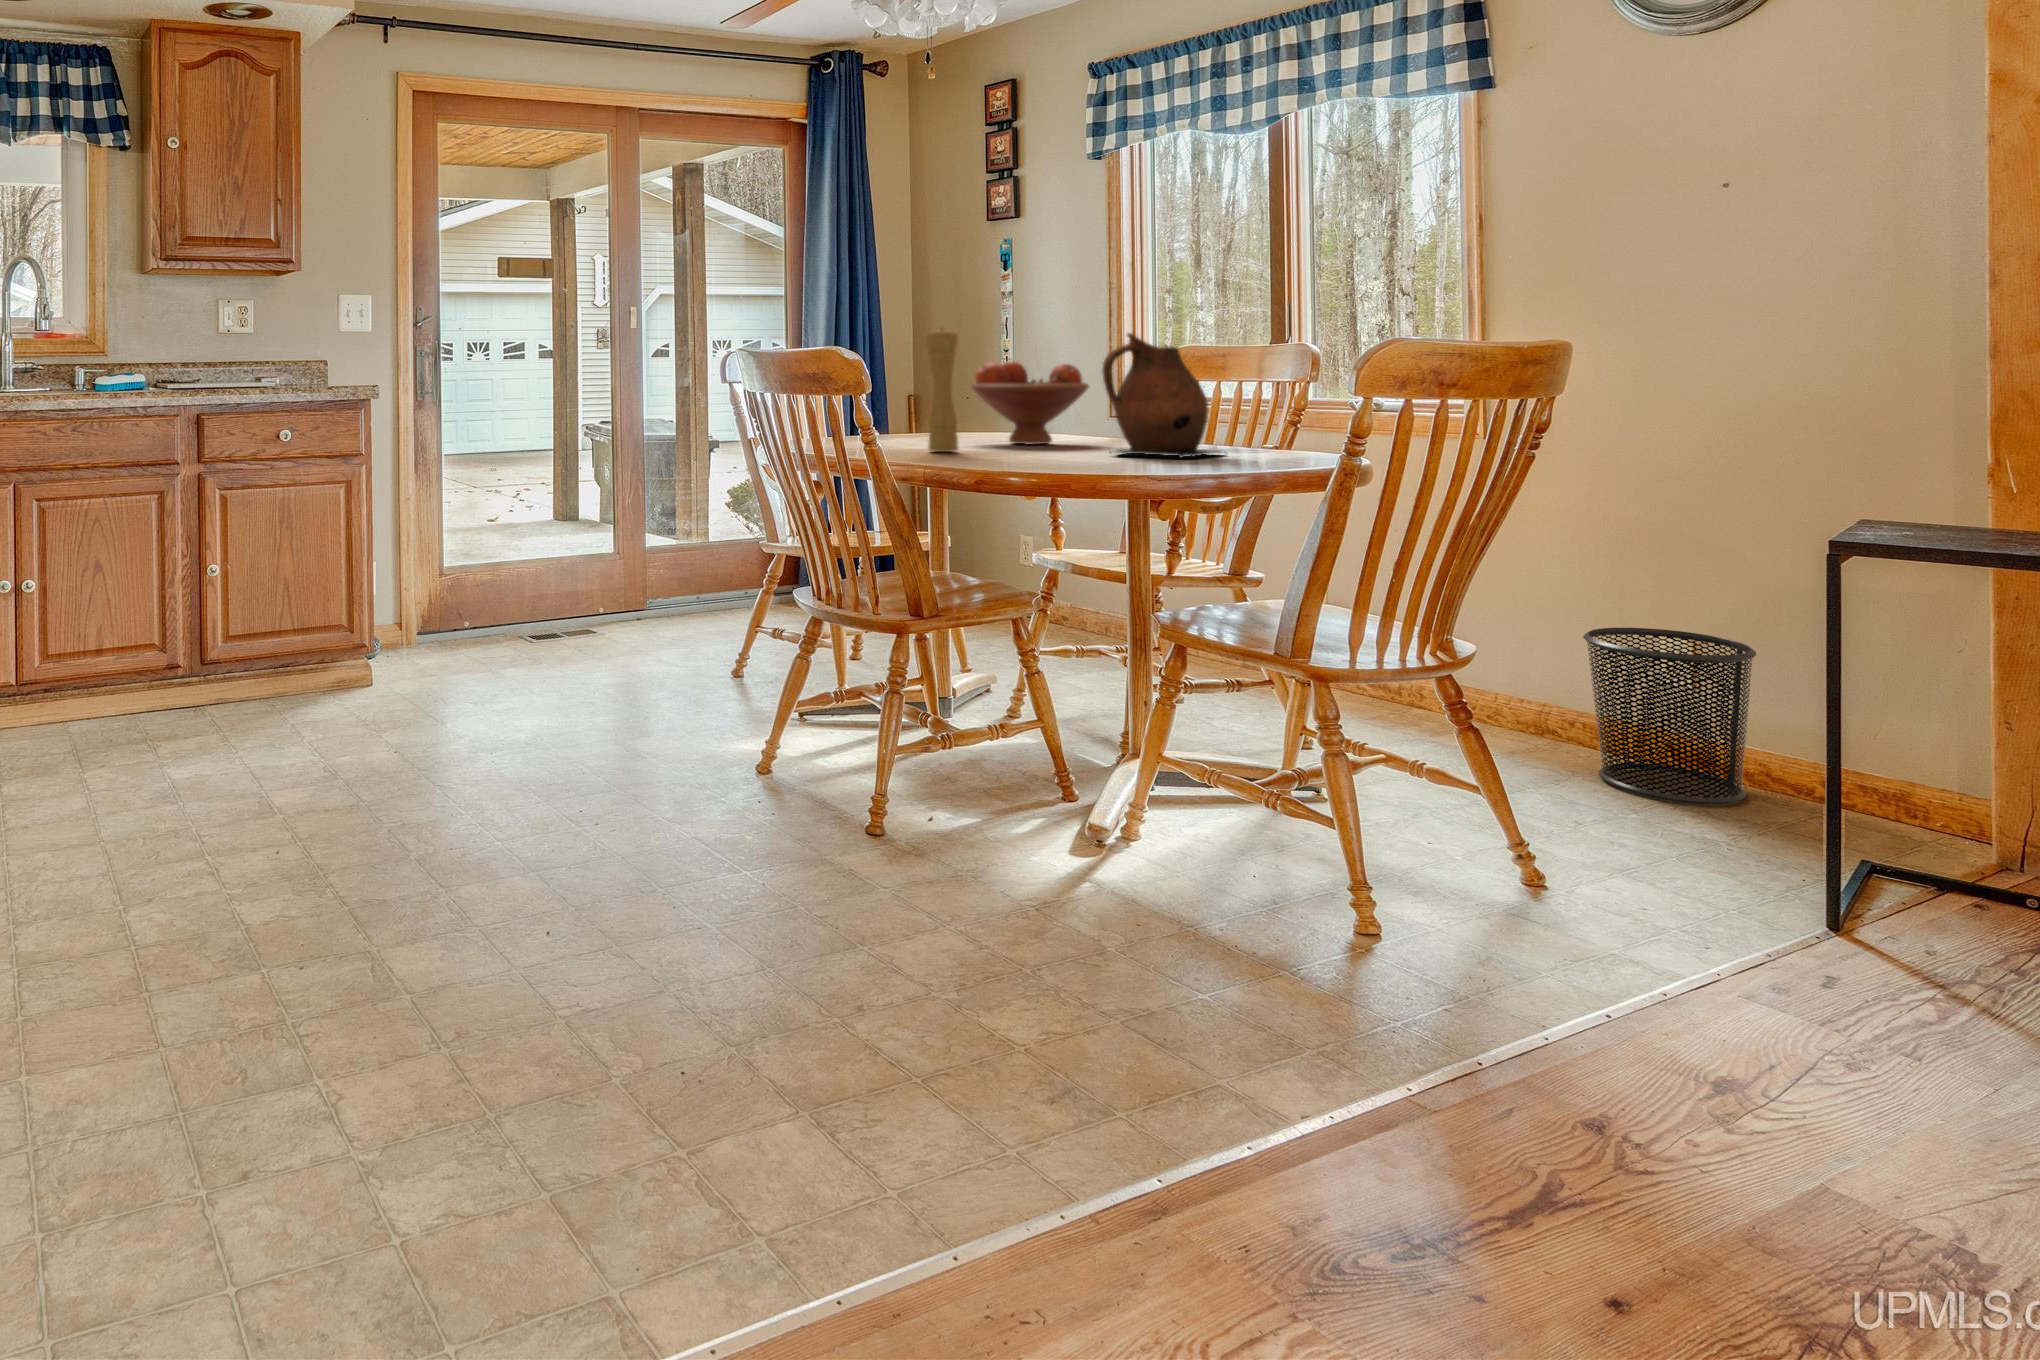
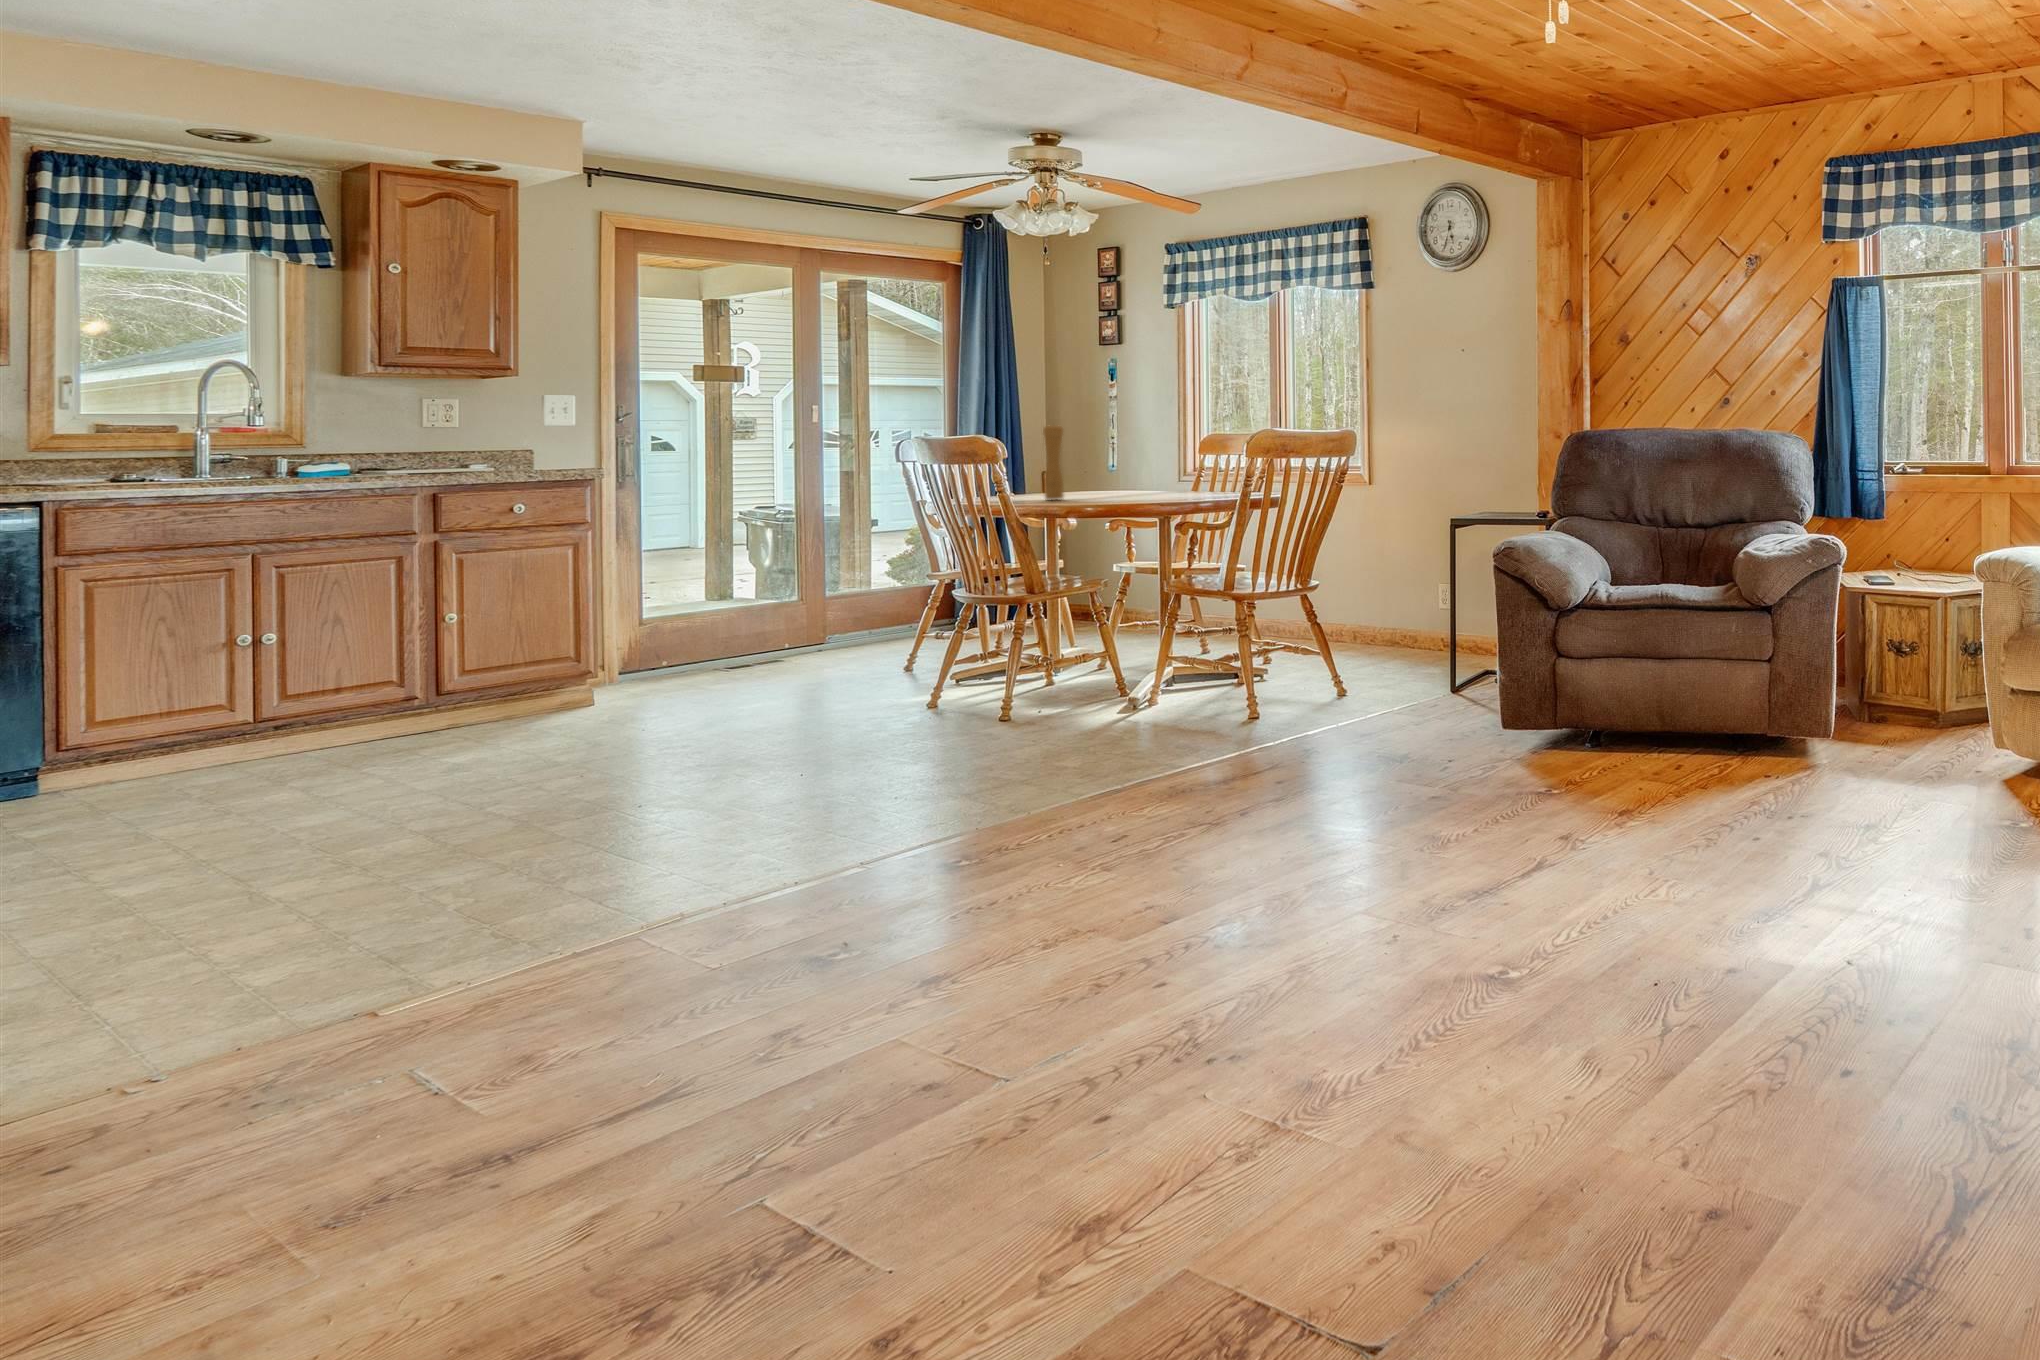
ceramic pitcher: present [1102,333,1221,458] -> none [1148,427,1217,497]
fruit bowl: present [972,360,1089,445] -> none [1075,444,1149,495]
waste bin: present [1583,628,1757,805] -> none [1397,578,1466,660]

